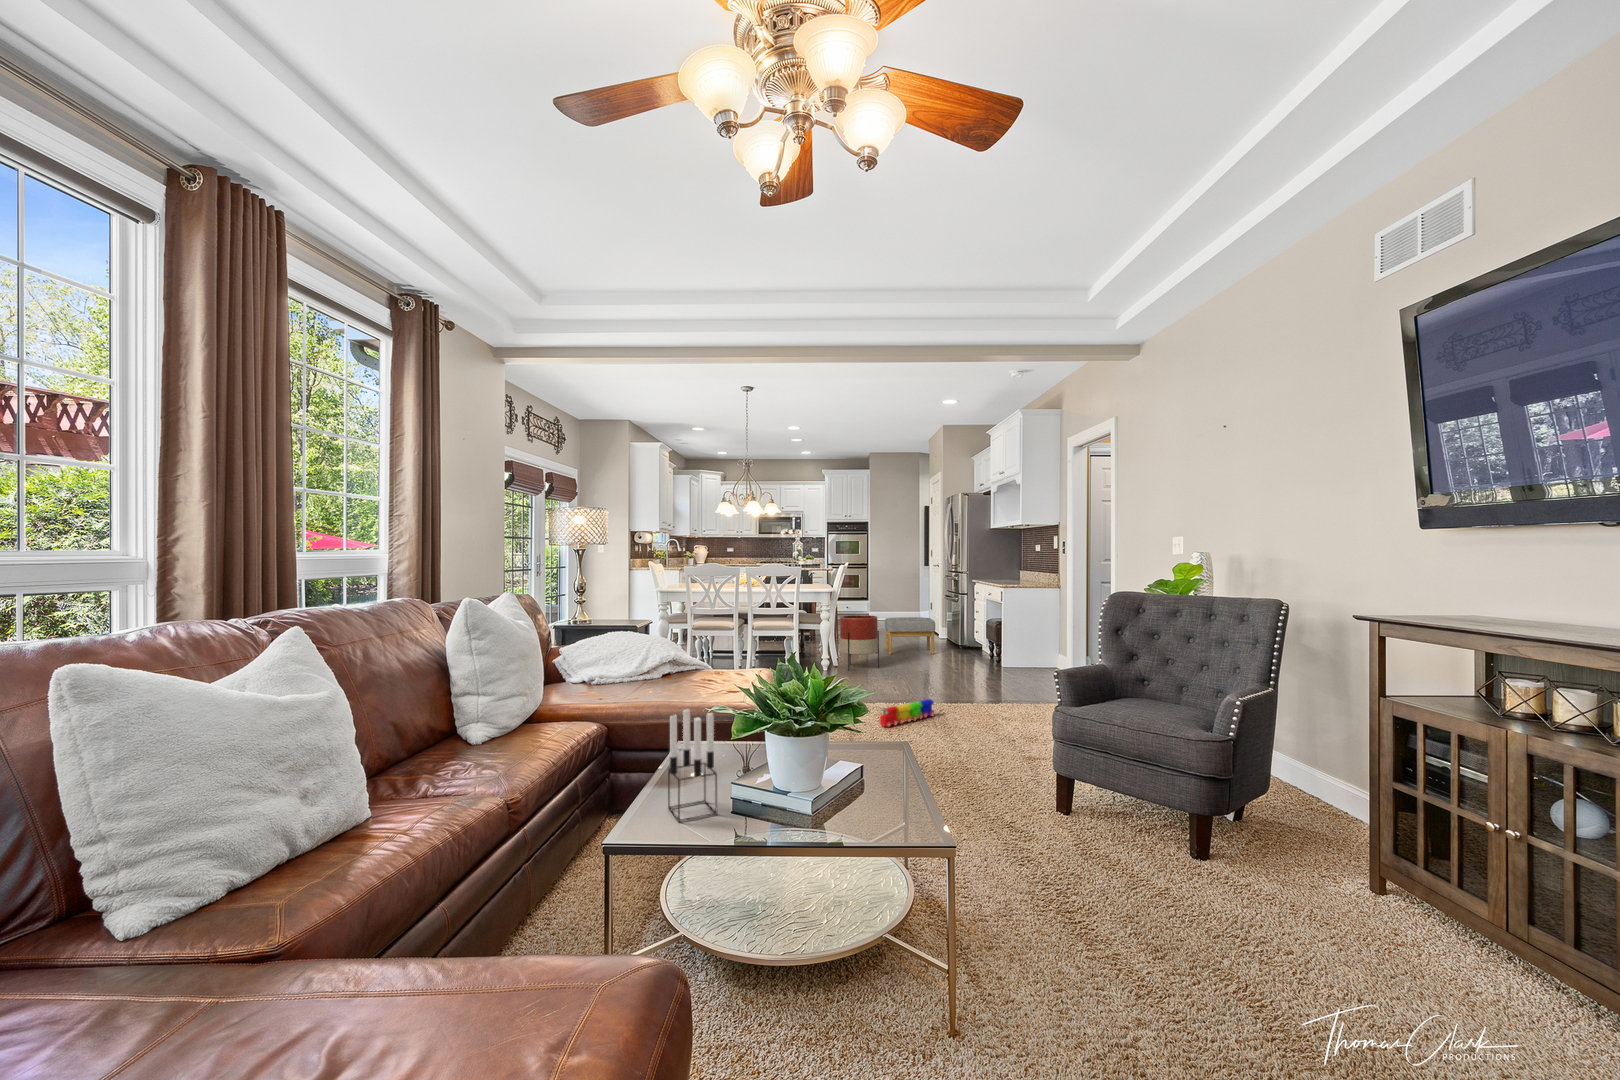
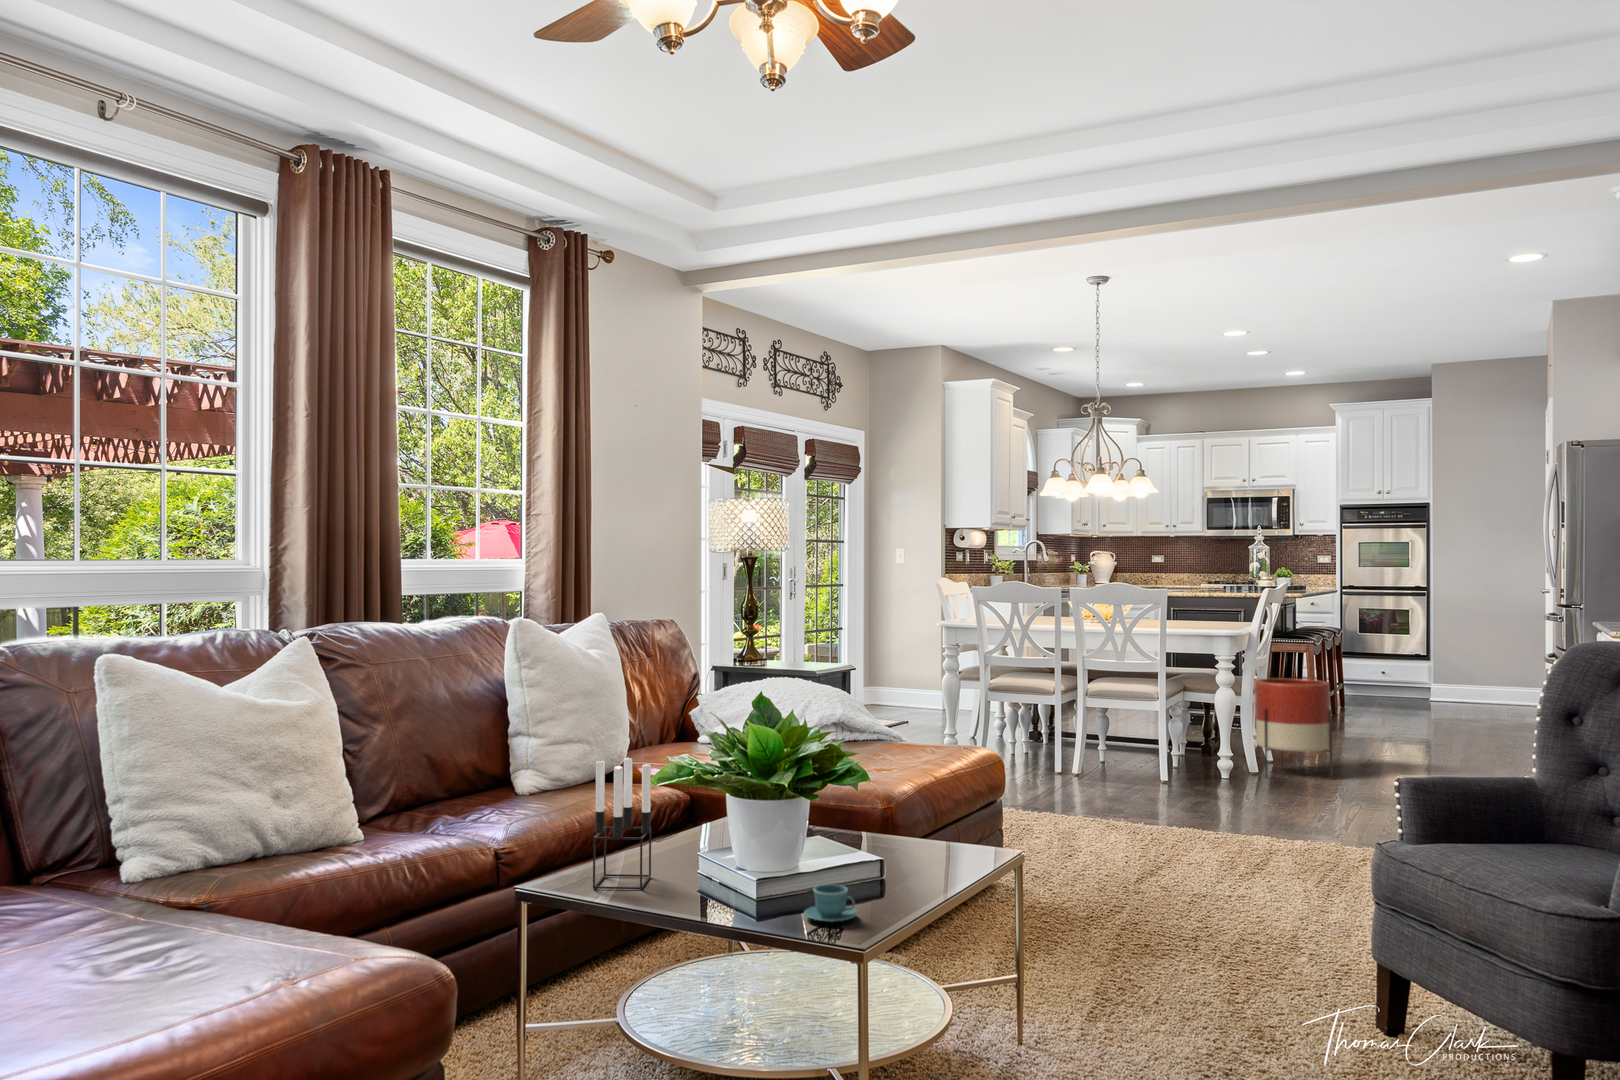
footstool: present [885,617,935,654] -> none [1382,690,1489,766]
toy train: present [880,699,934,727] -> none [1208,834,1333,871]
teacup: none [868,784,908,814] -> present [804,884,857,922]

